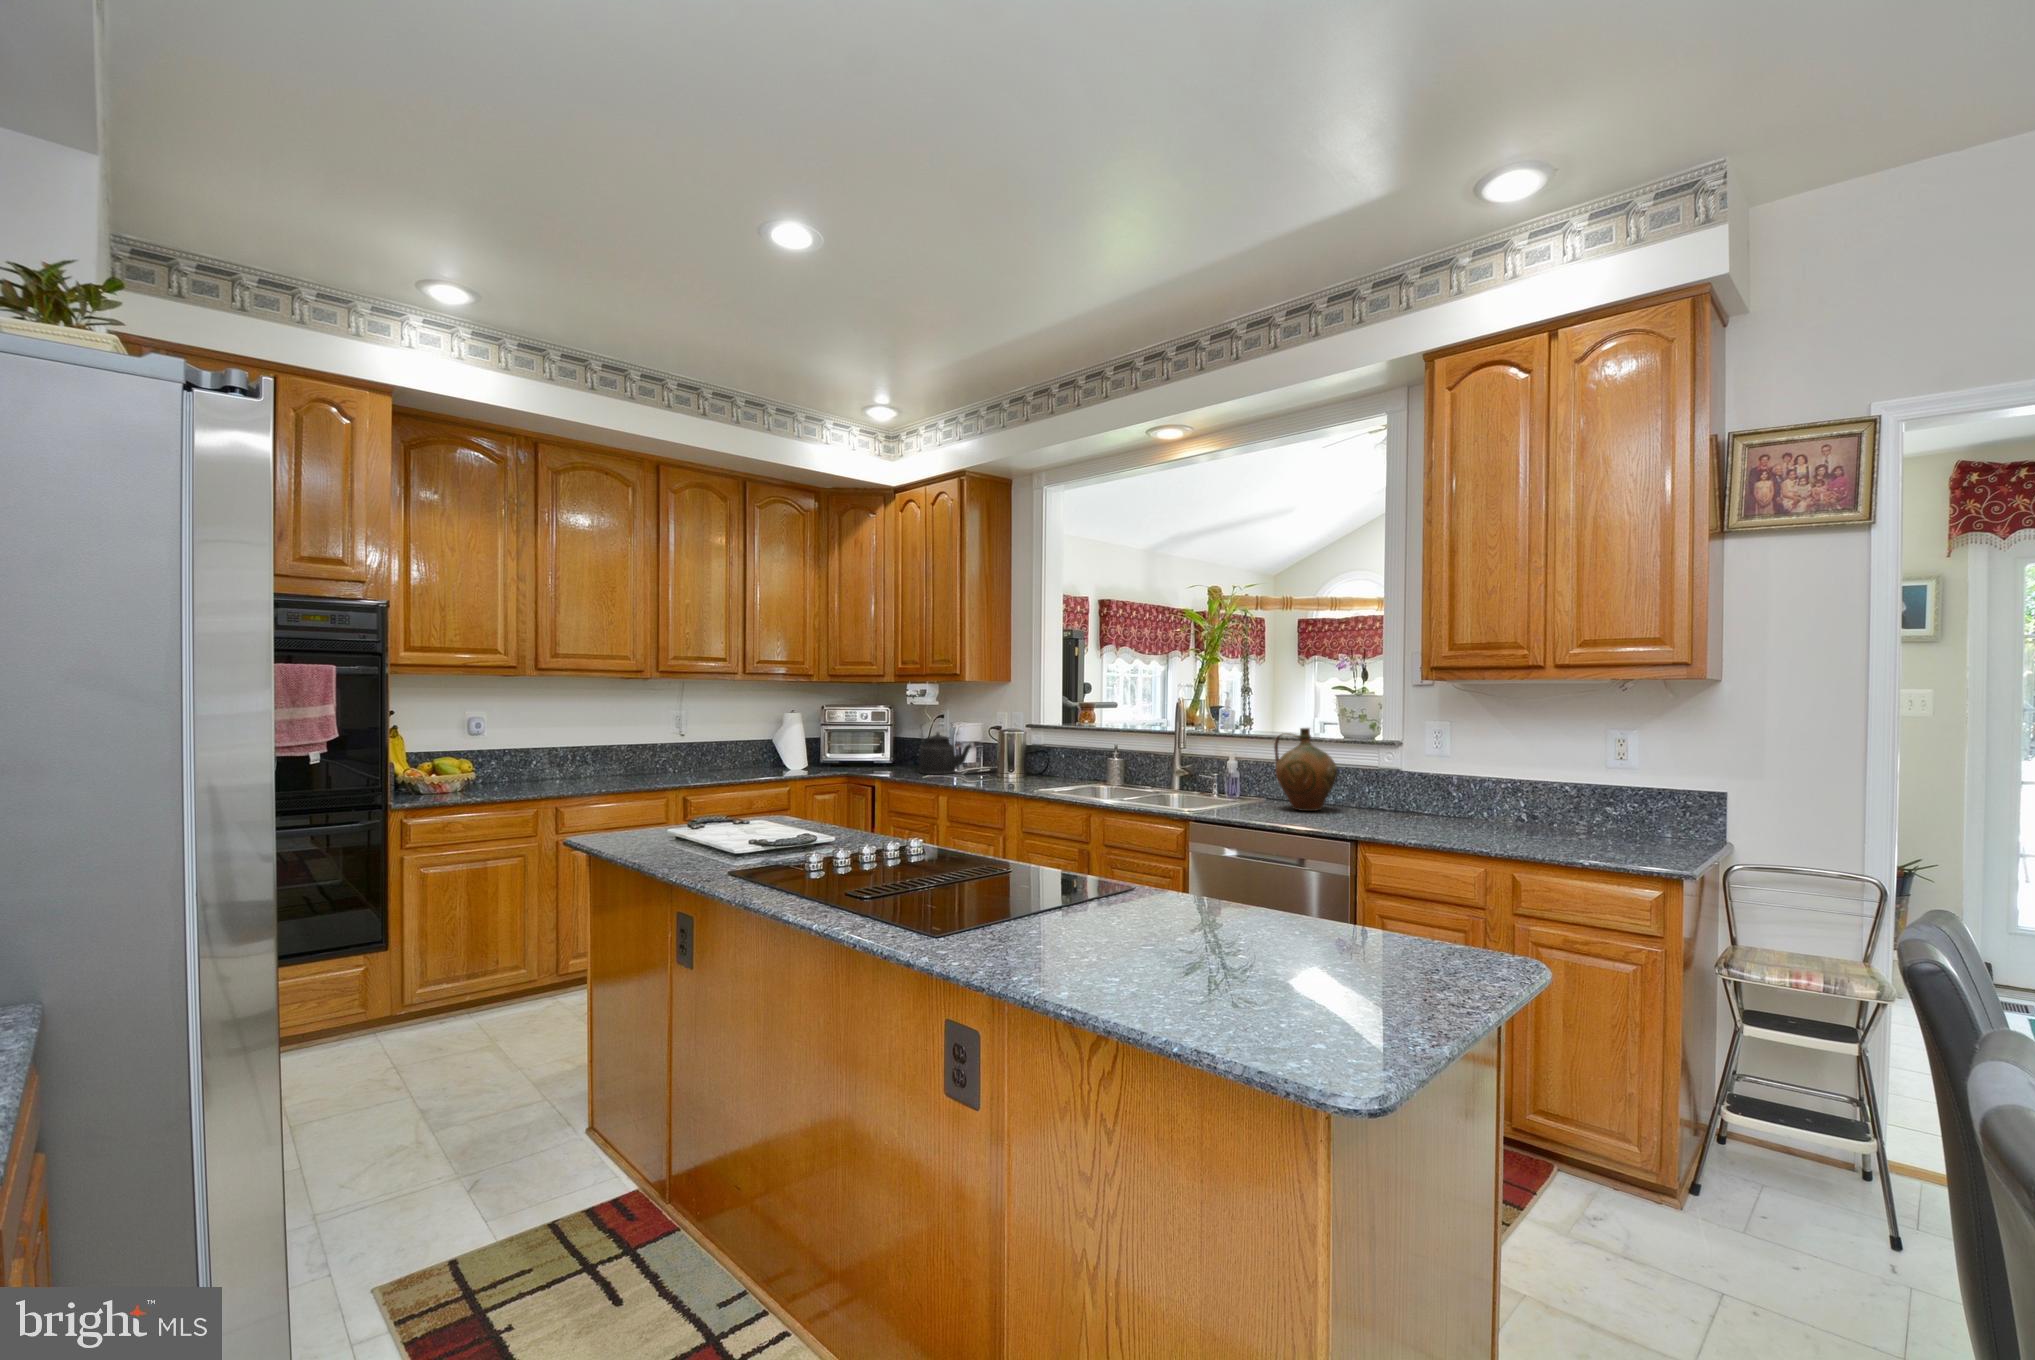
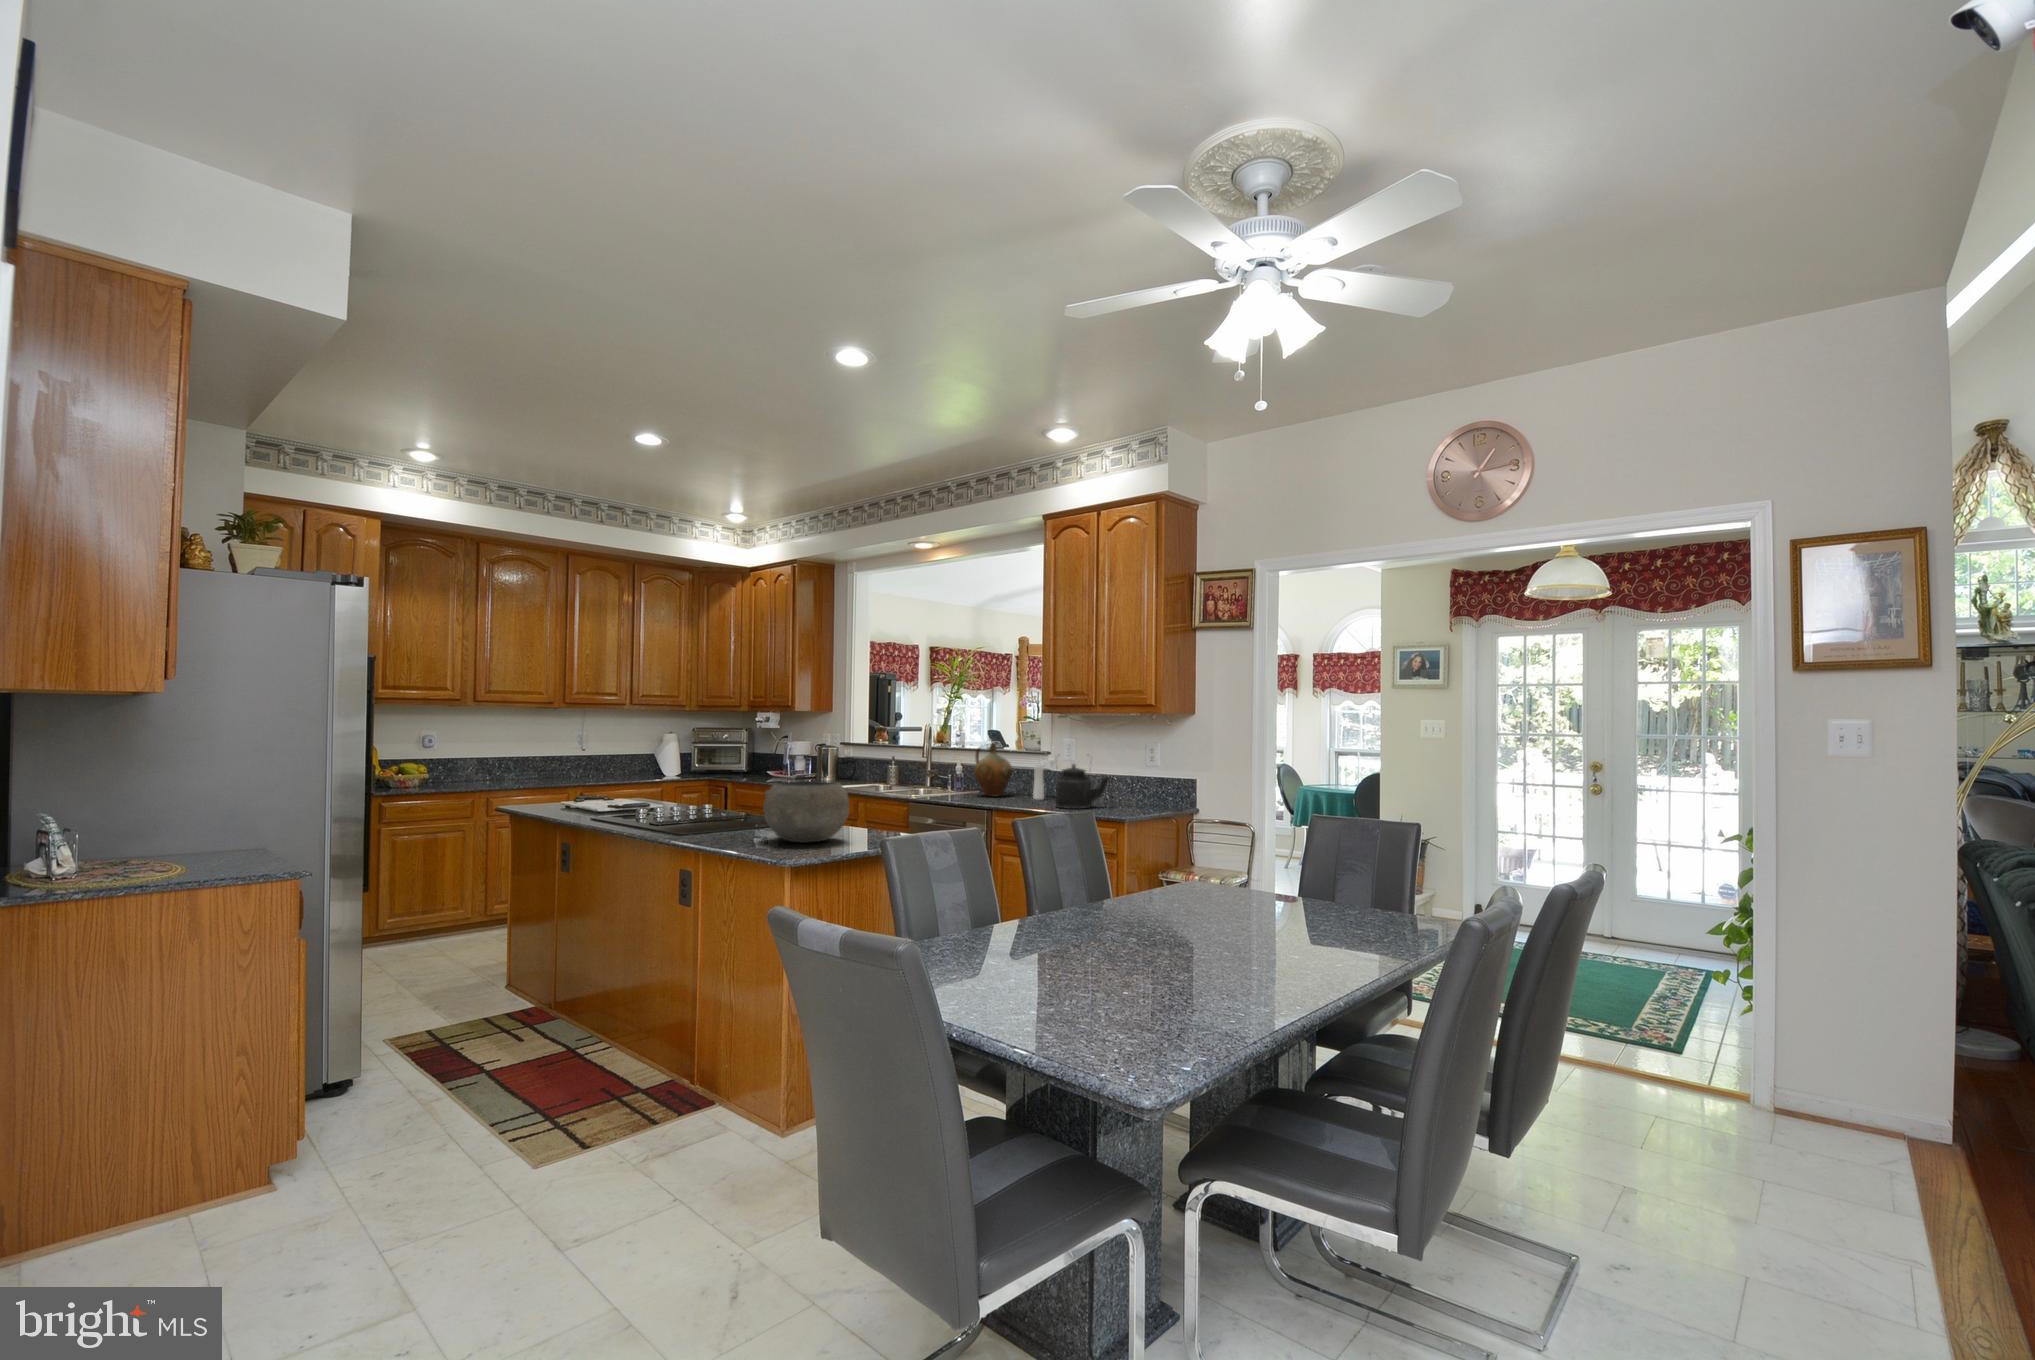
kettle: present [920,728,972,774] -> present [1055,764,1110,809]
pepper mill: none [1385,751,1415,819] -> present [1033,758,1056,800]
ceramic bowl: none [1129,825,1330,977] -> present [763,781,849,843]

